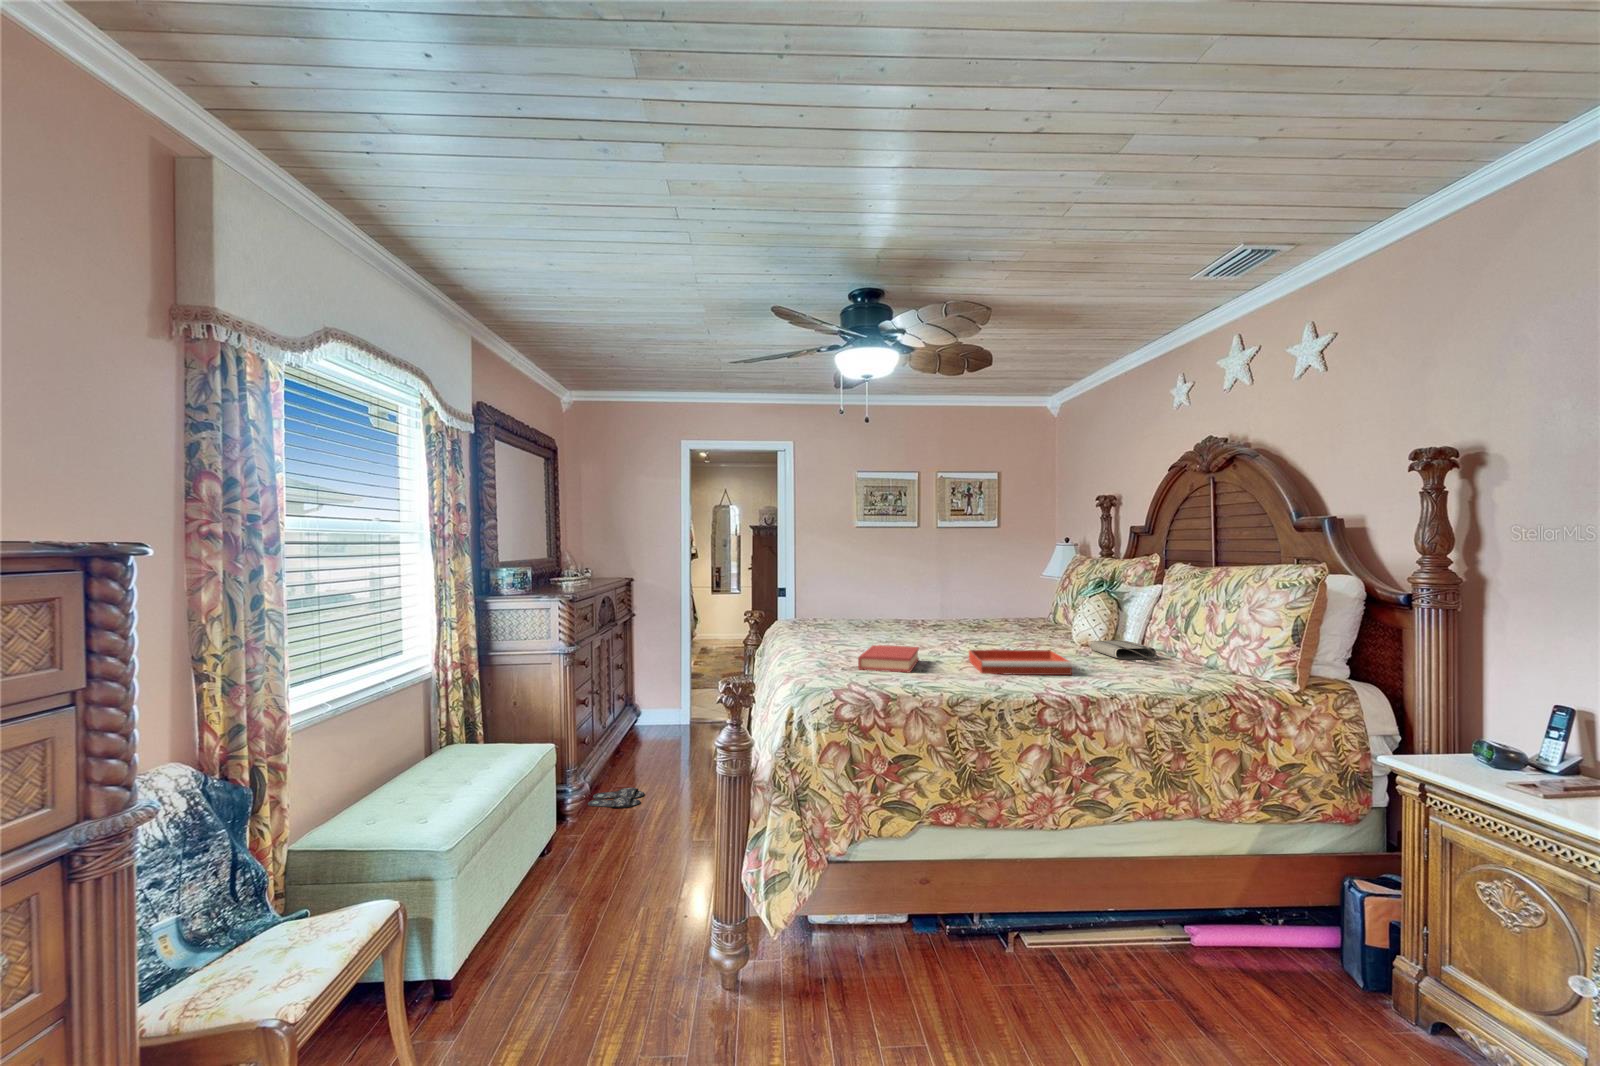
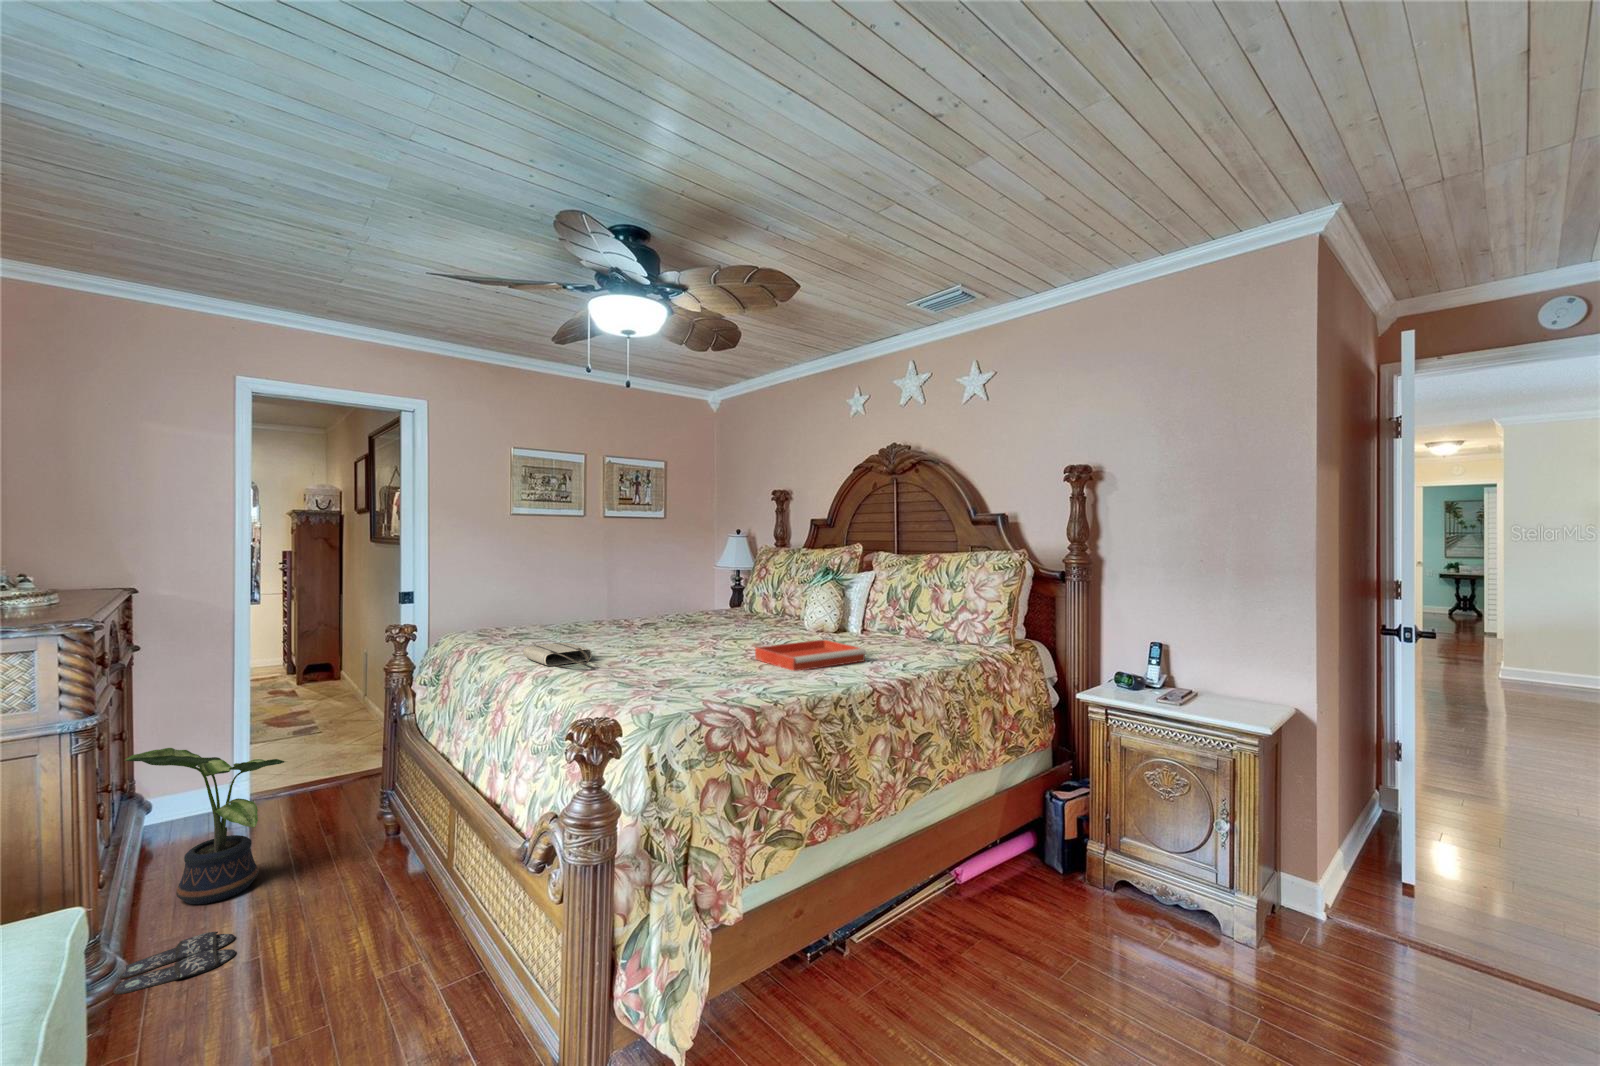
tote bag: present [1090,640,1159,661] -> present [523,643,592,667]
hardback book: present [858,645,919,673] -> none [653,650,729,685]
potted plant: none [607,674,685,774] -> present [125,748,286,904]

